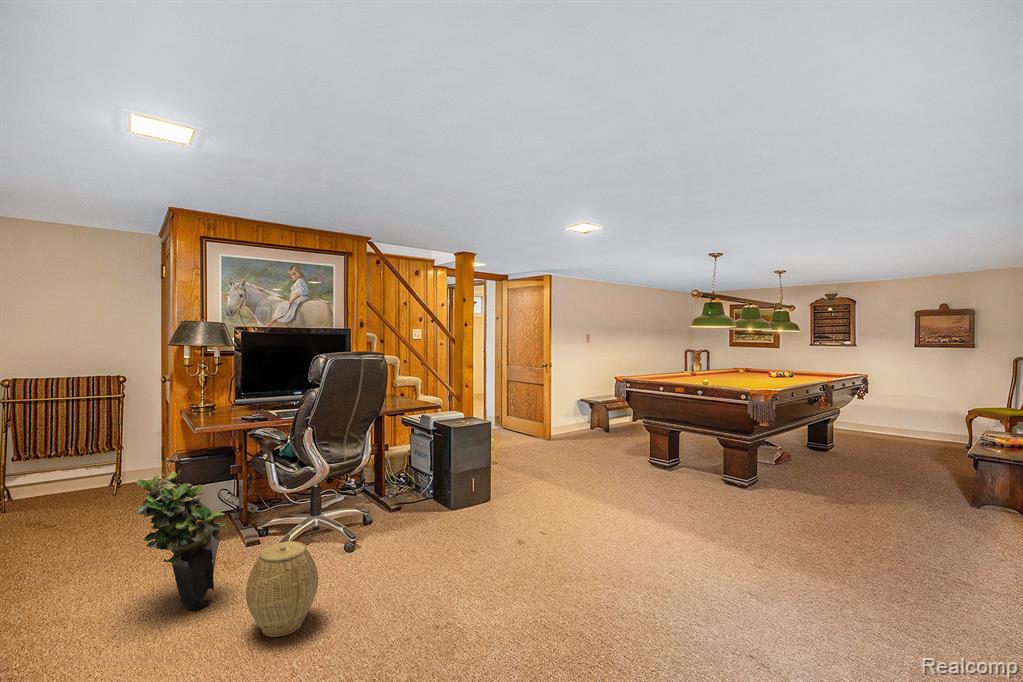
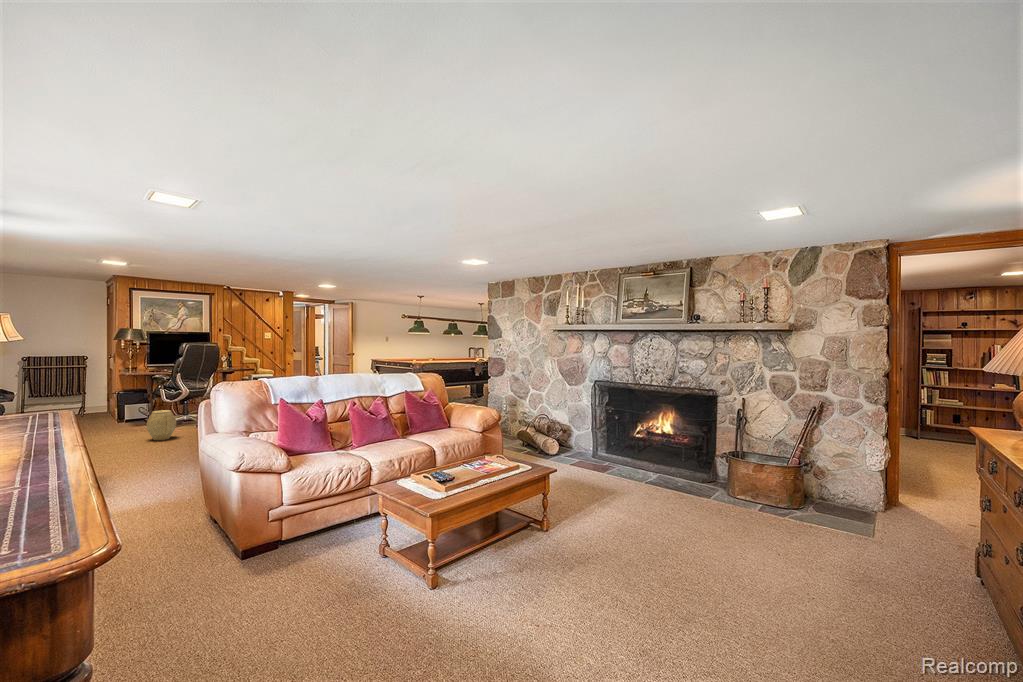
potted plant: present [136,470,225,610] -> none [102,387,140,437]

